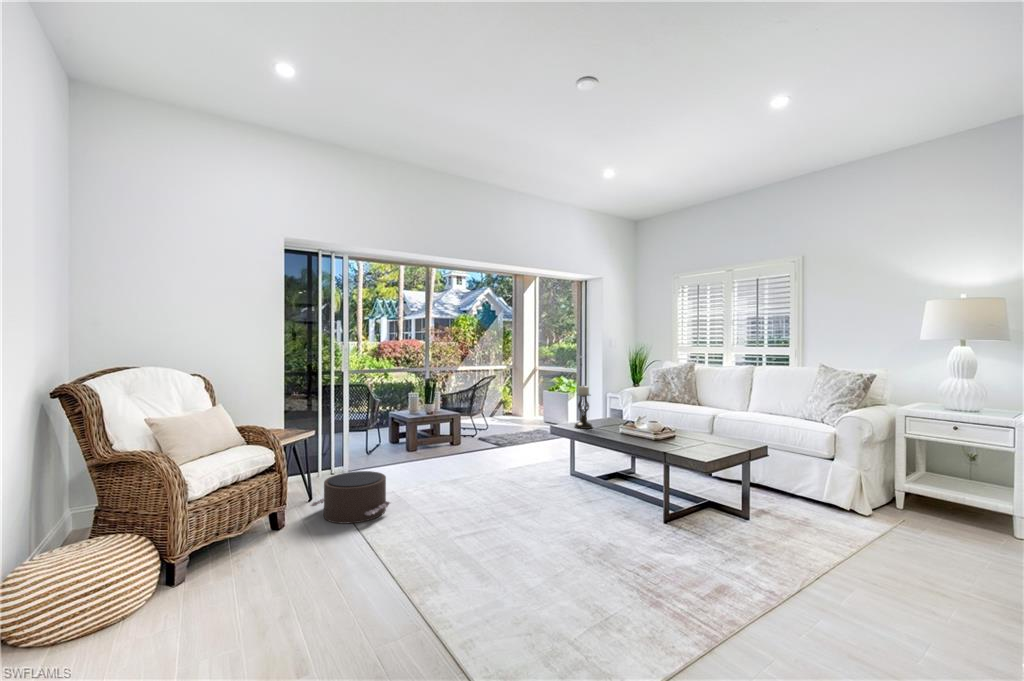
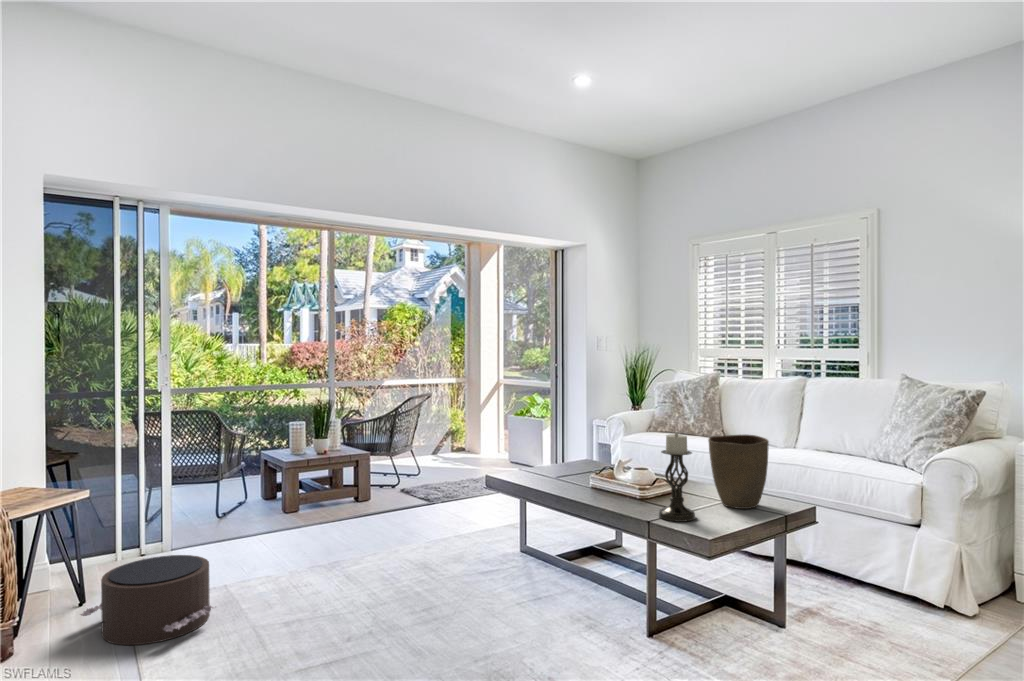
candle holder: present [575,385,592,429] -> present [659,432,696,522]
vase: none [699,400,738,446] -> present [708,435,769,509]

